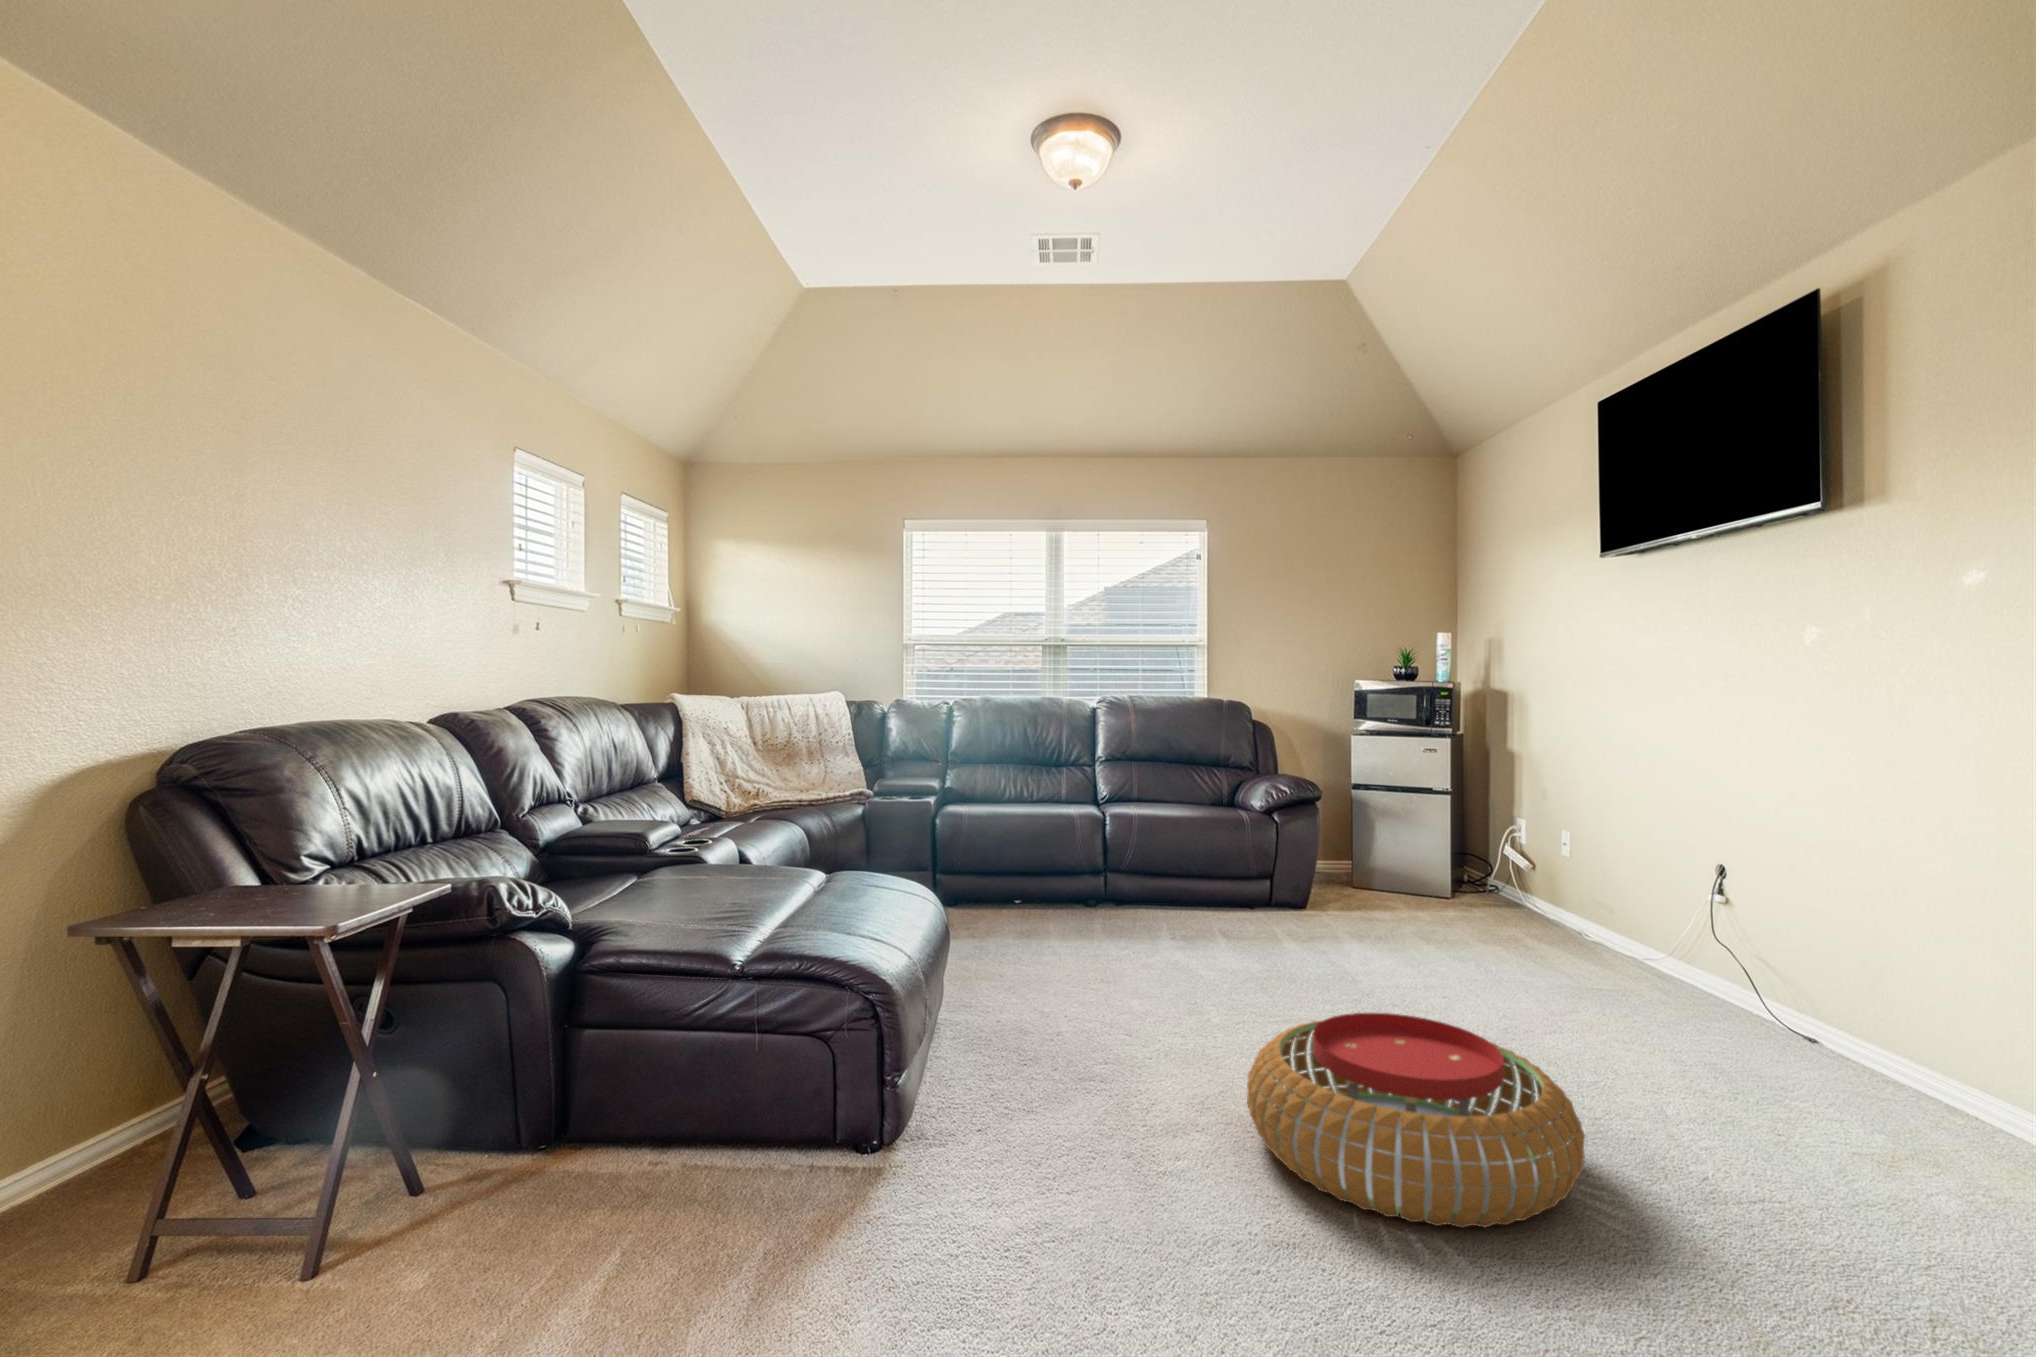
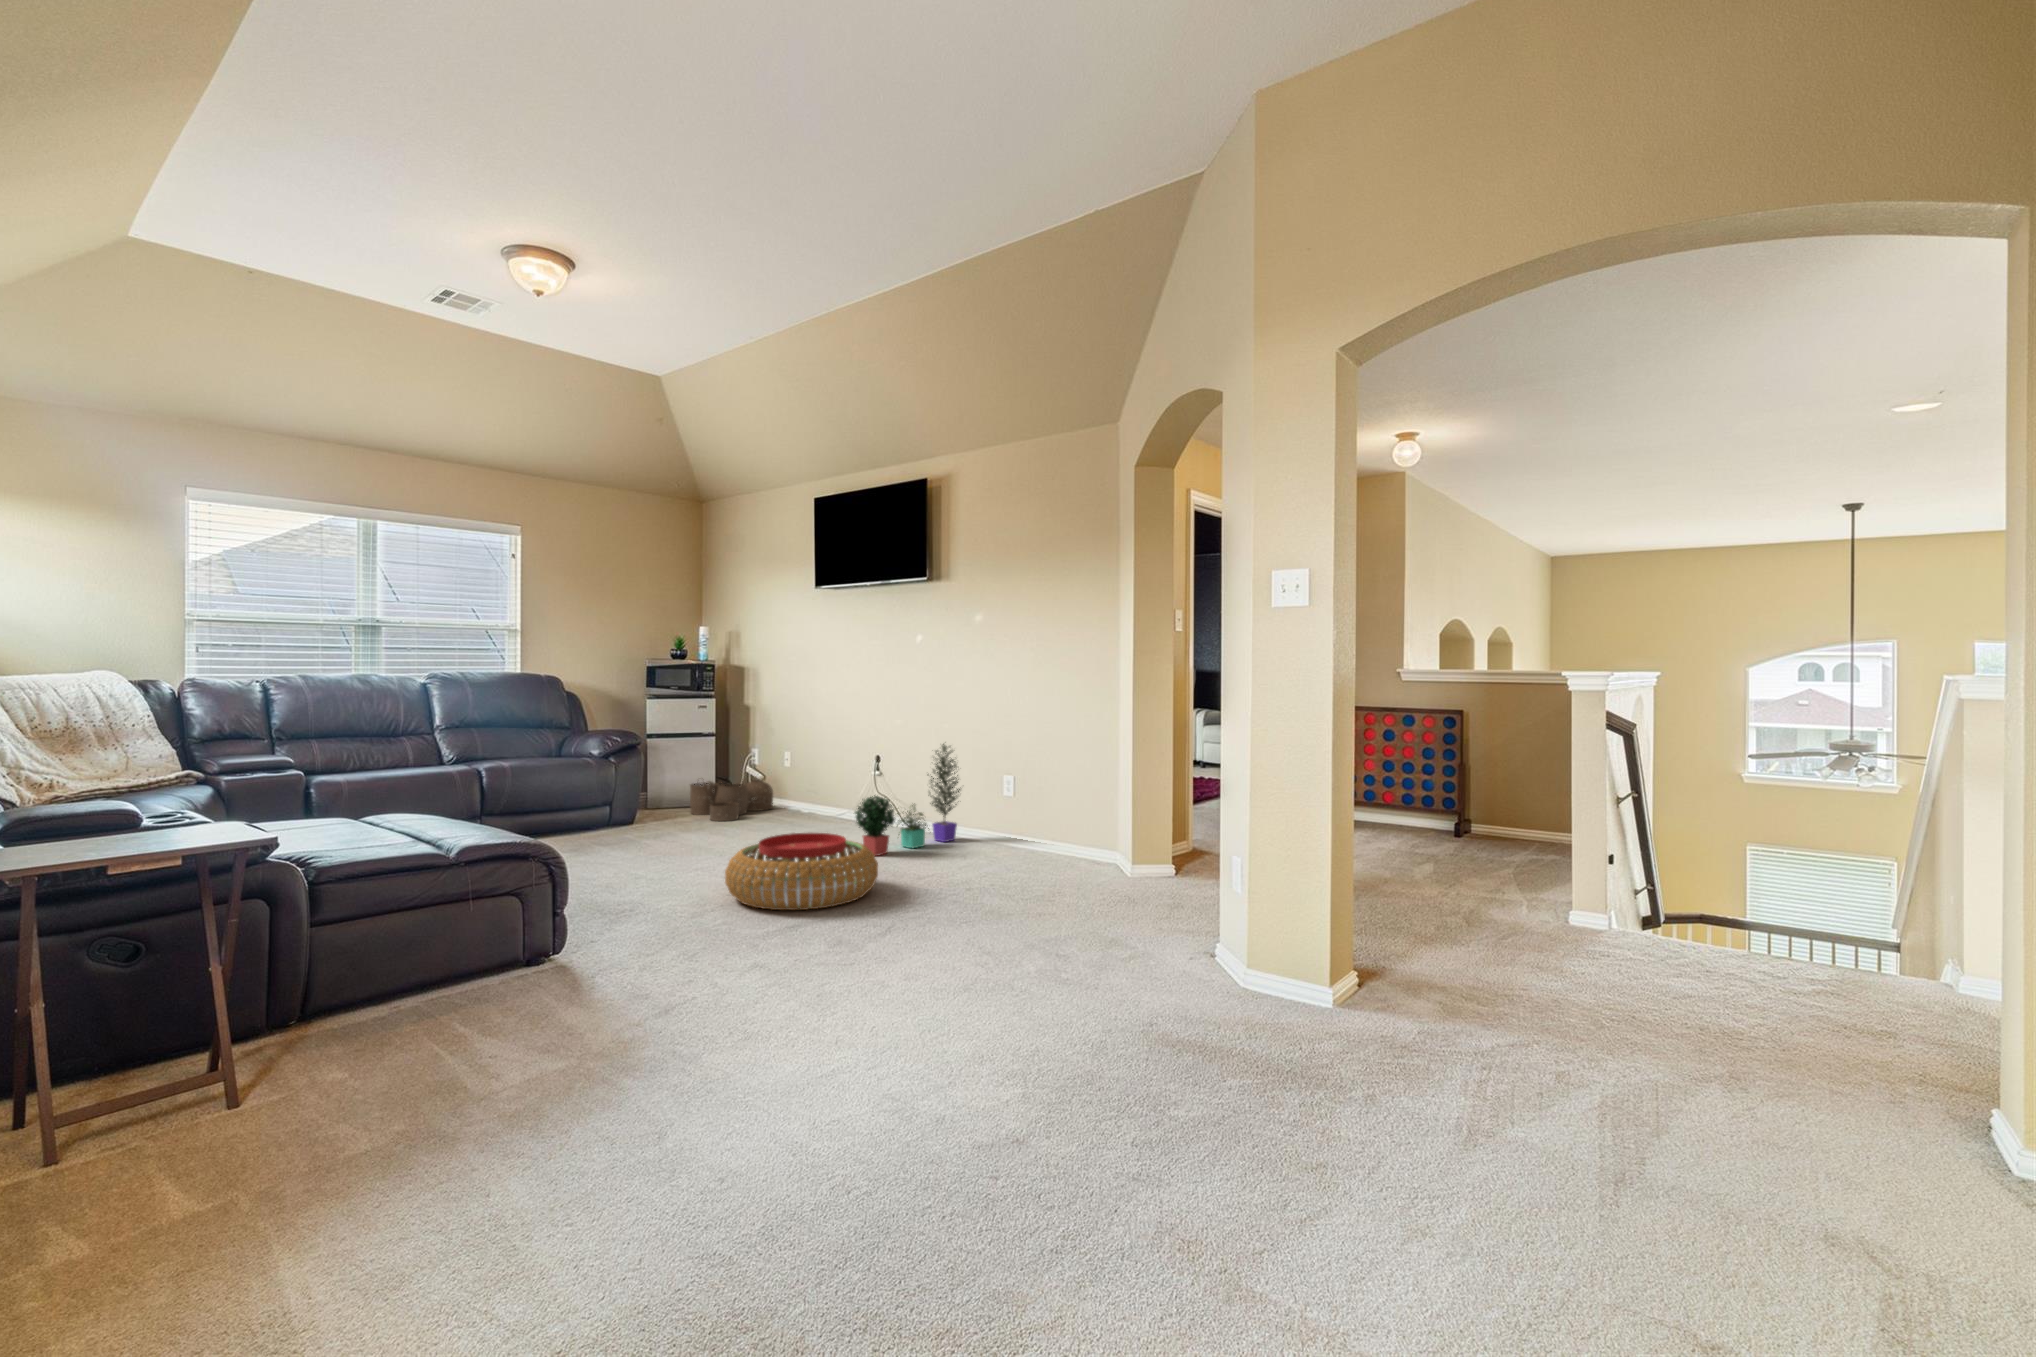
woven basket: none [1399,855,1540,931] -> present [690,779,773,821]
potted plant: none [1606,861,1938,1097] -> present [855,744,960,856]

